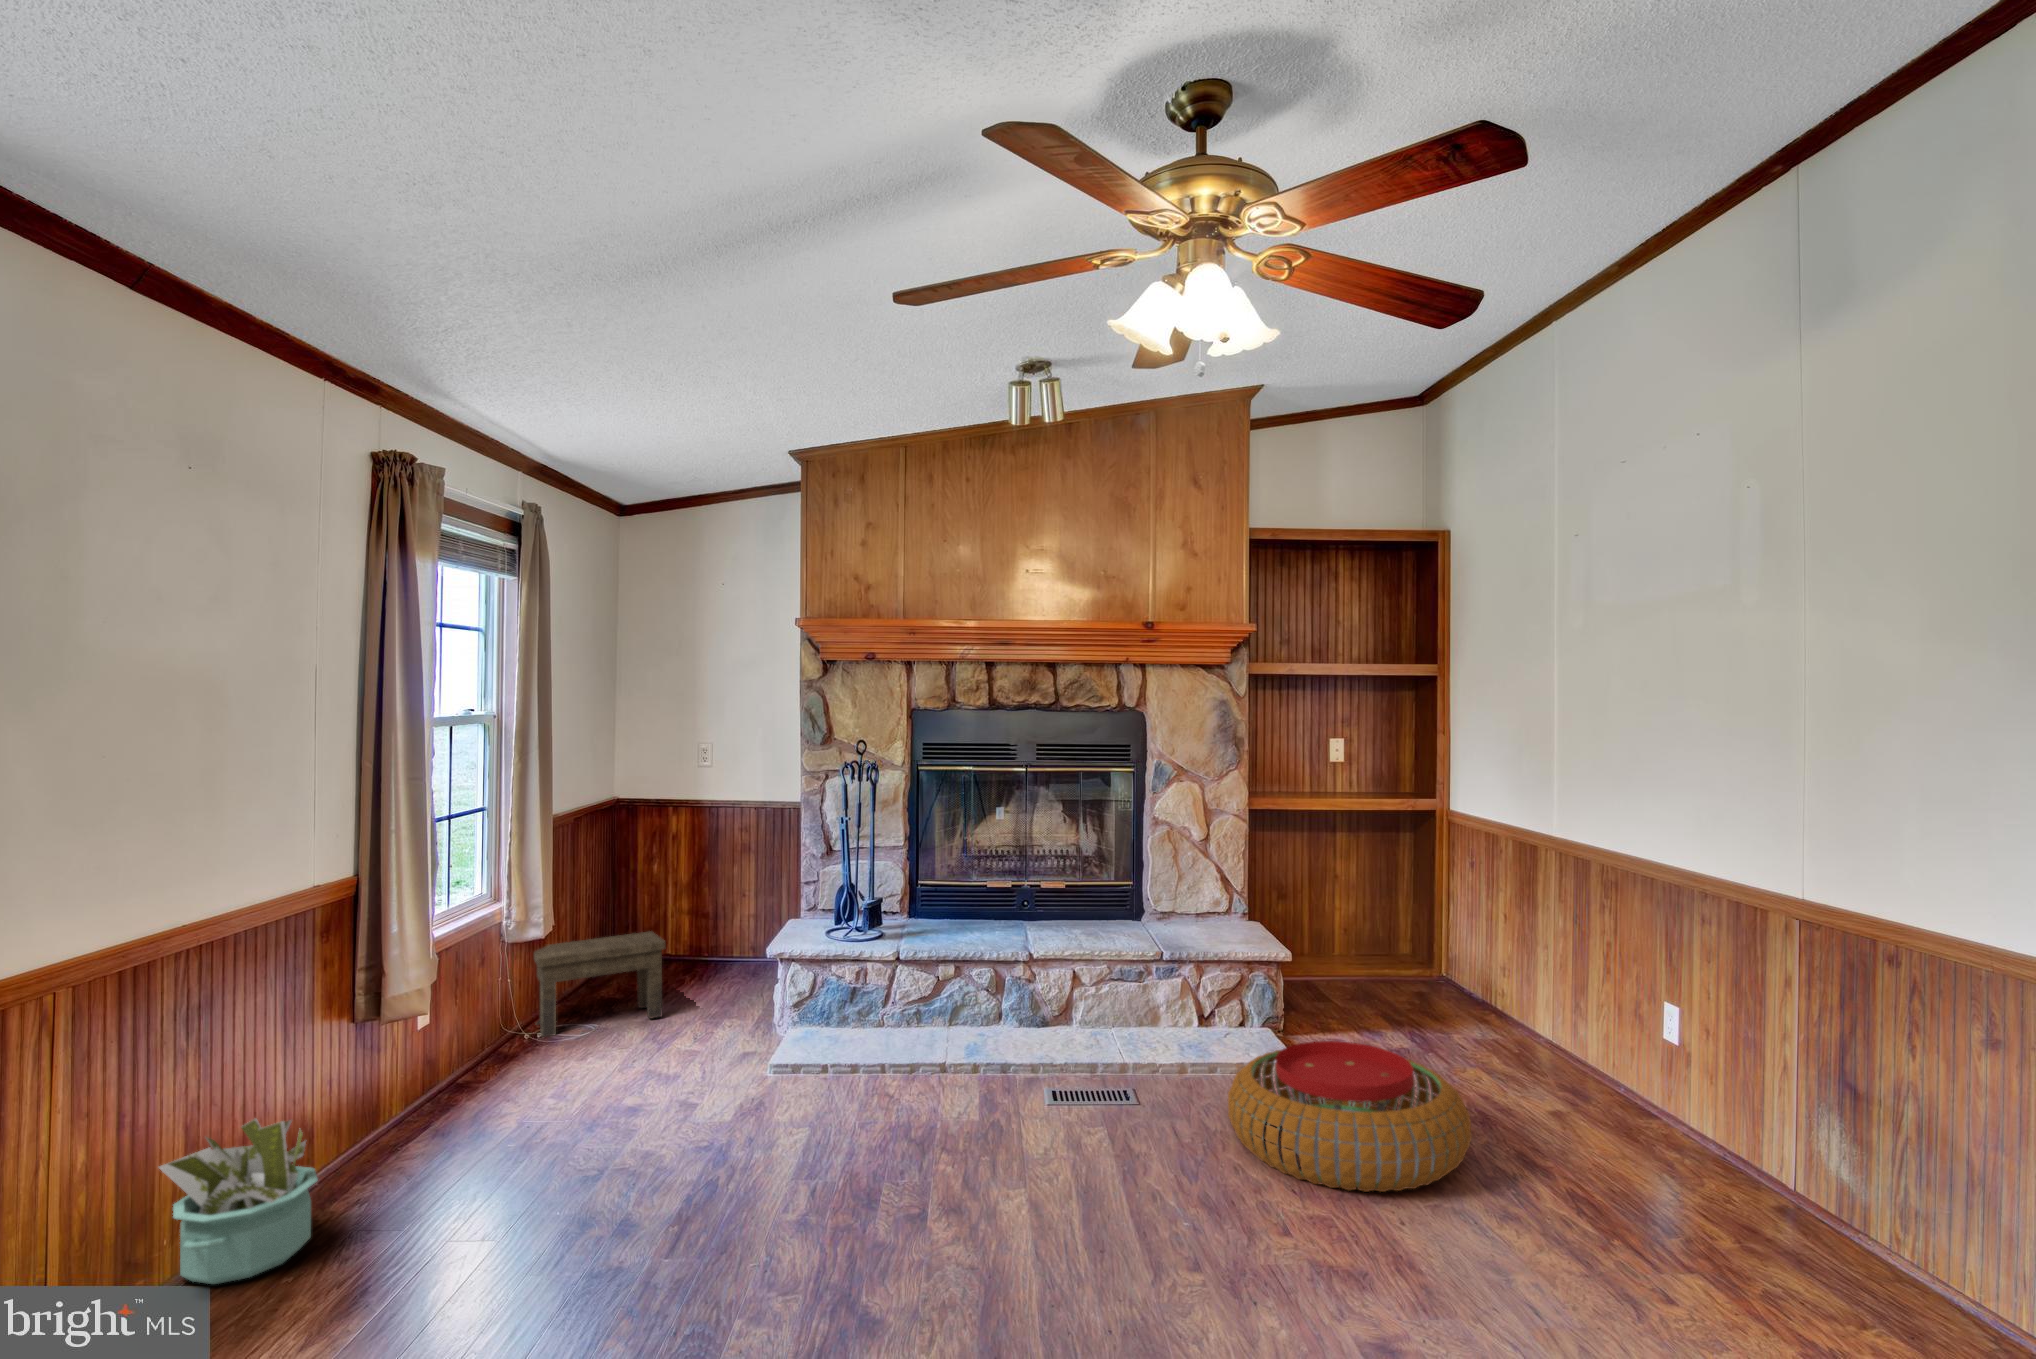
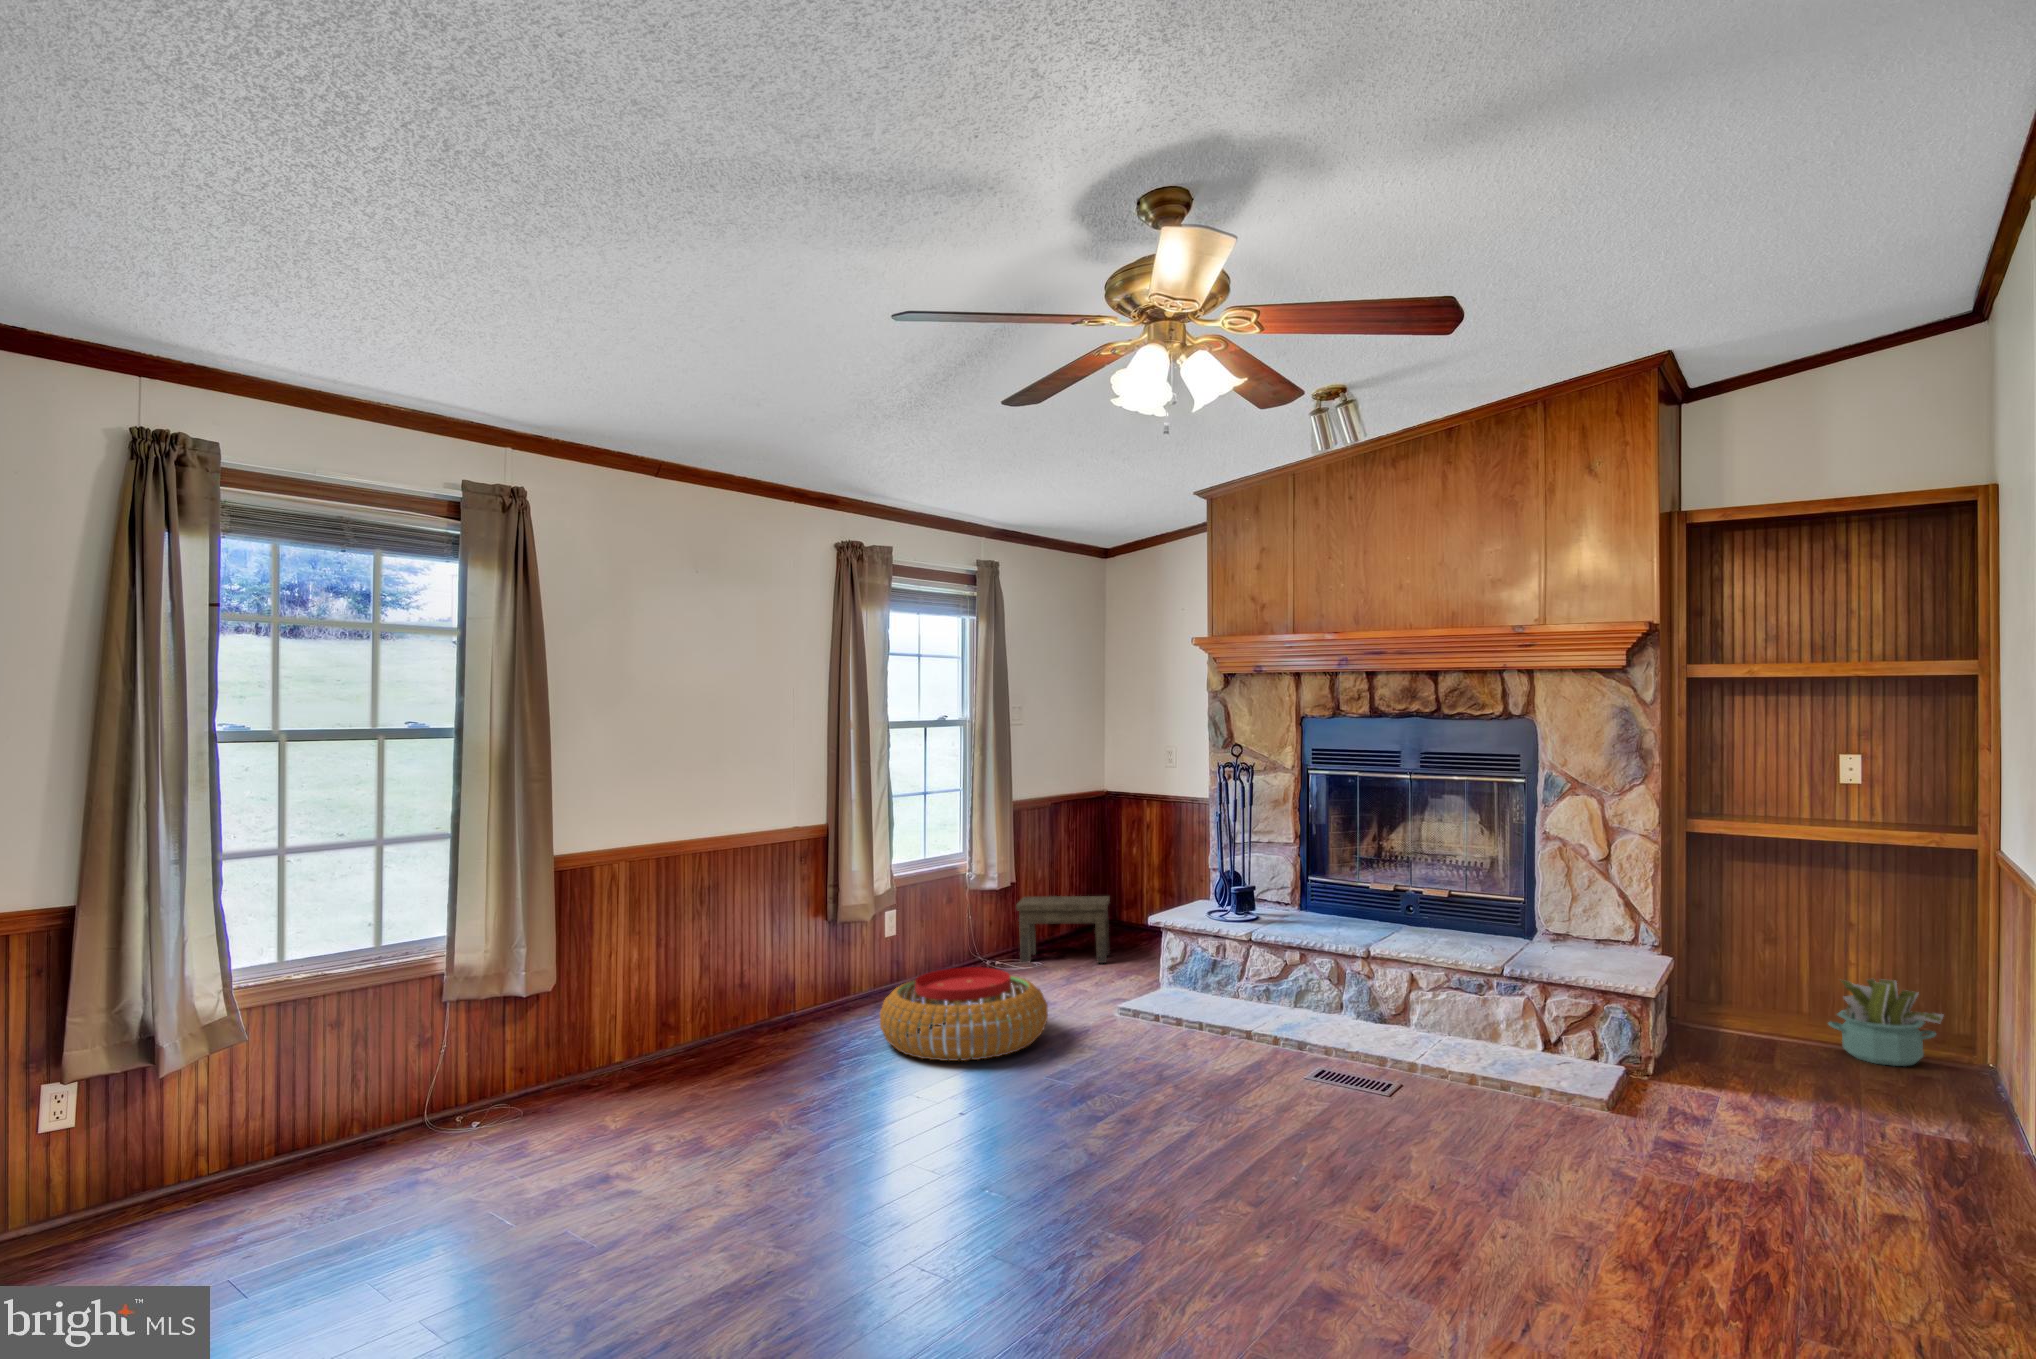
pouf: present [1228,1041,1472,1192] -> present [880,967,1048,1061]
decorative plant: present [159,1119,318,1284] -> present [1828,979,1943,1066]

